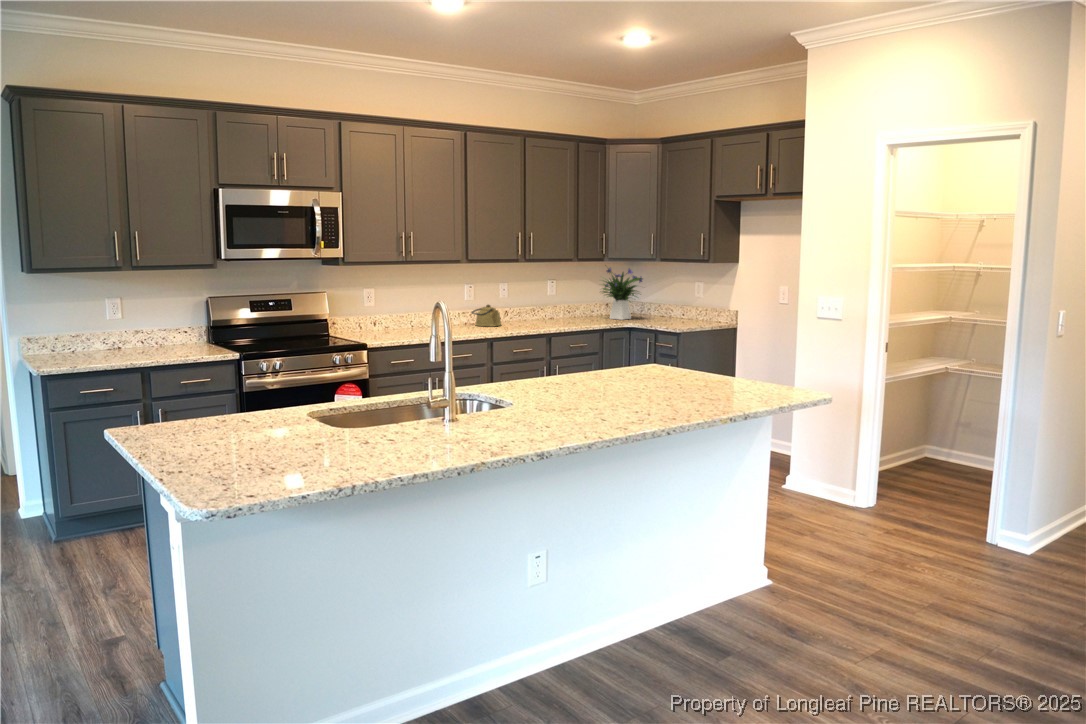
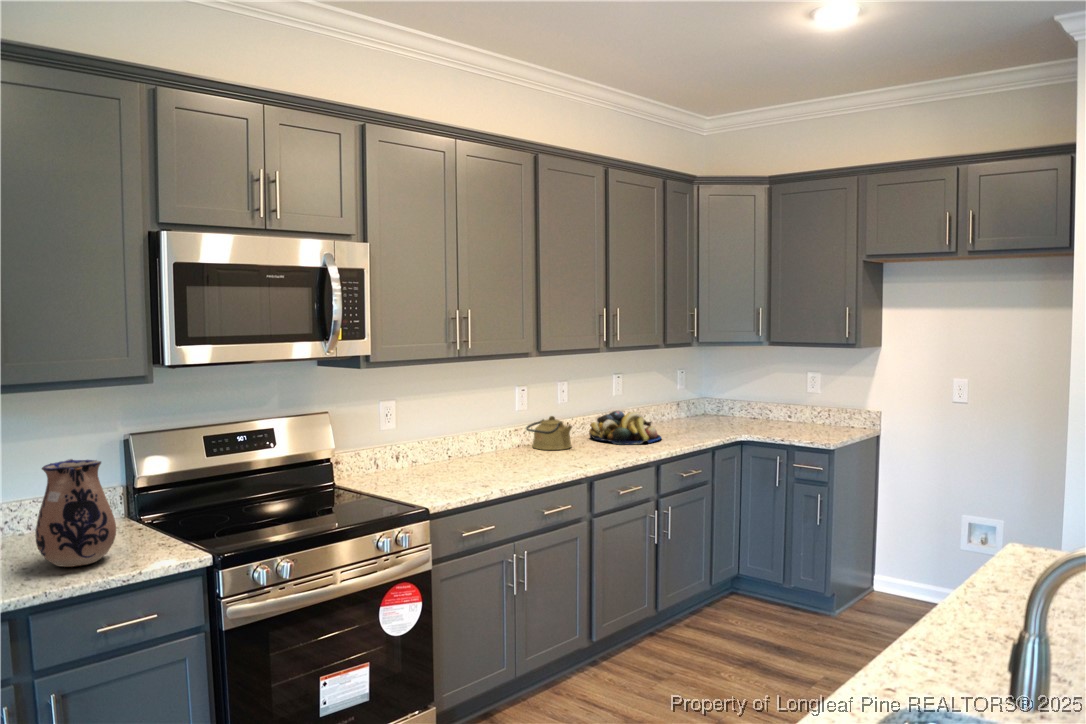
flower arrangement: present [603,268,643,320] -> none [671,351,744,427]
fruit bowl: none [521,304,571,326] -> present [589,411,661,444]
ceramic pitcher: none [156,305,194,355] -> present [36,459,116,567]

